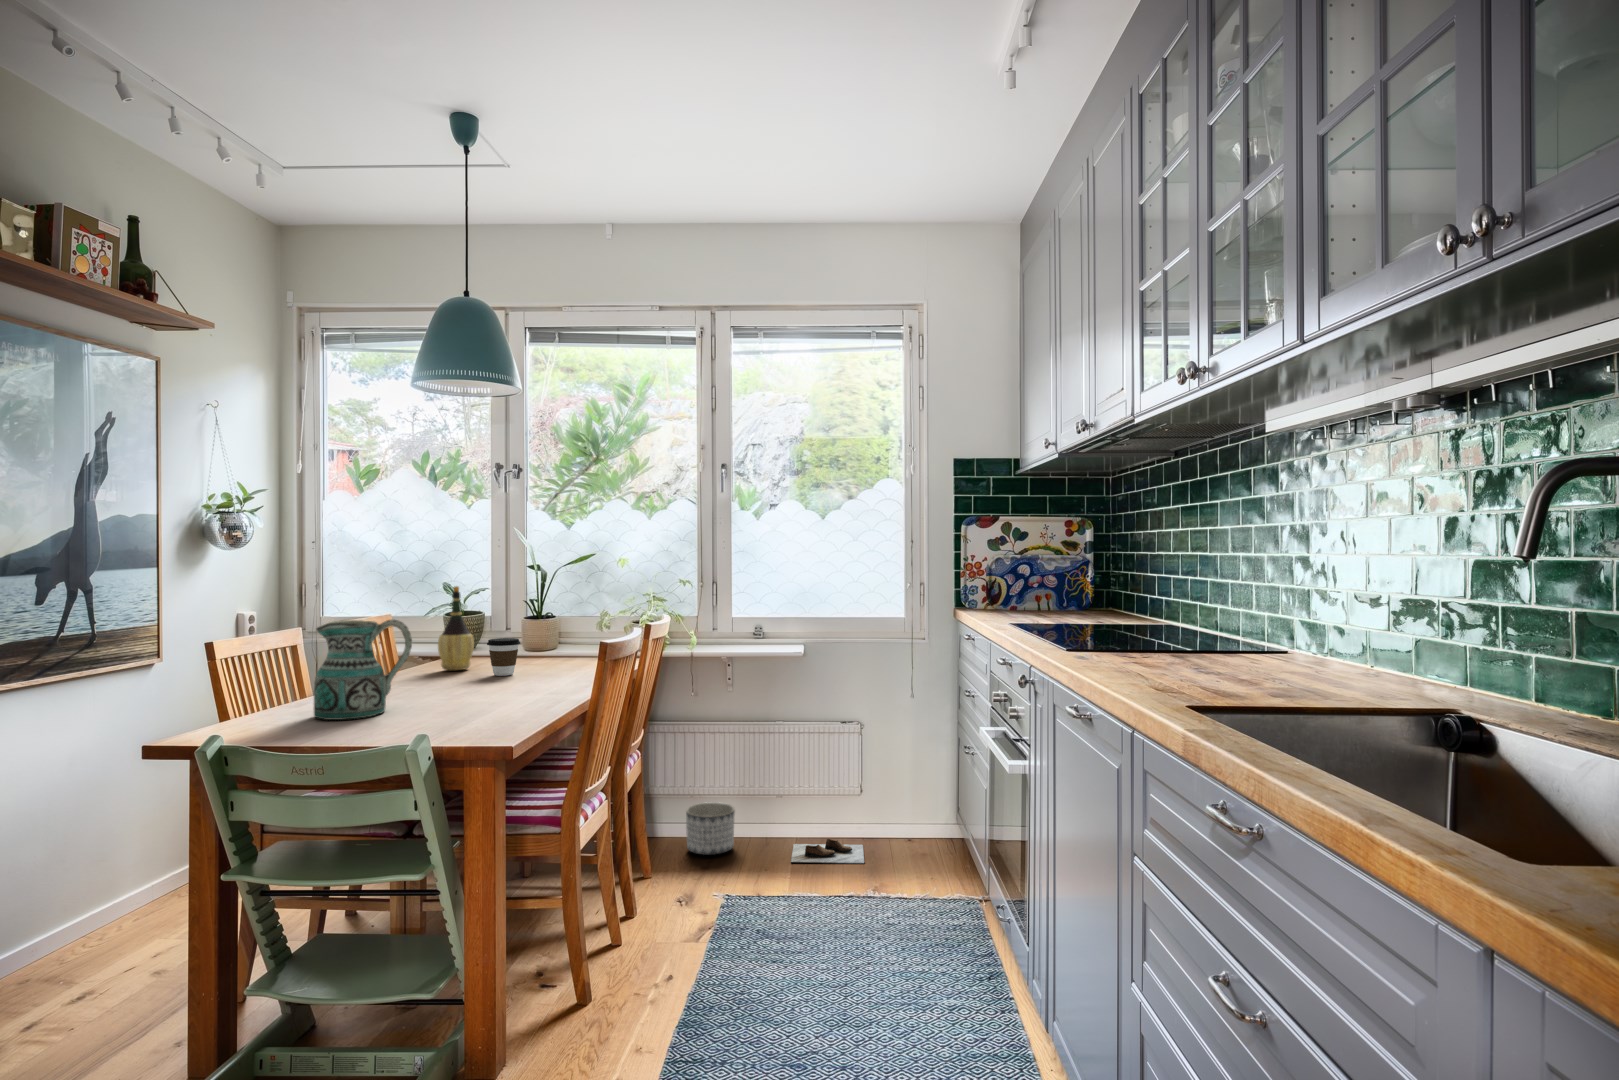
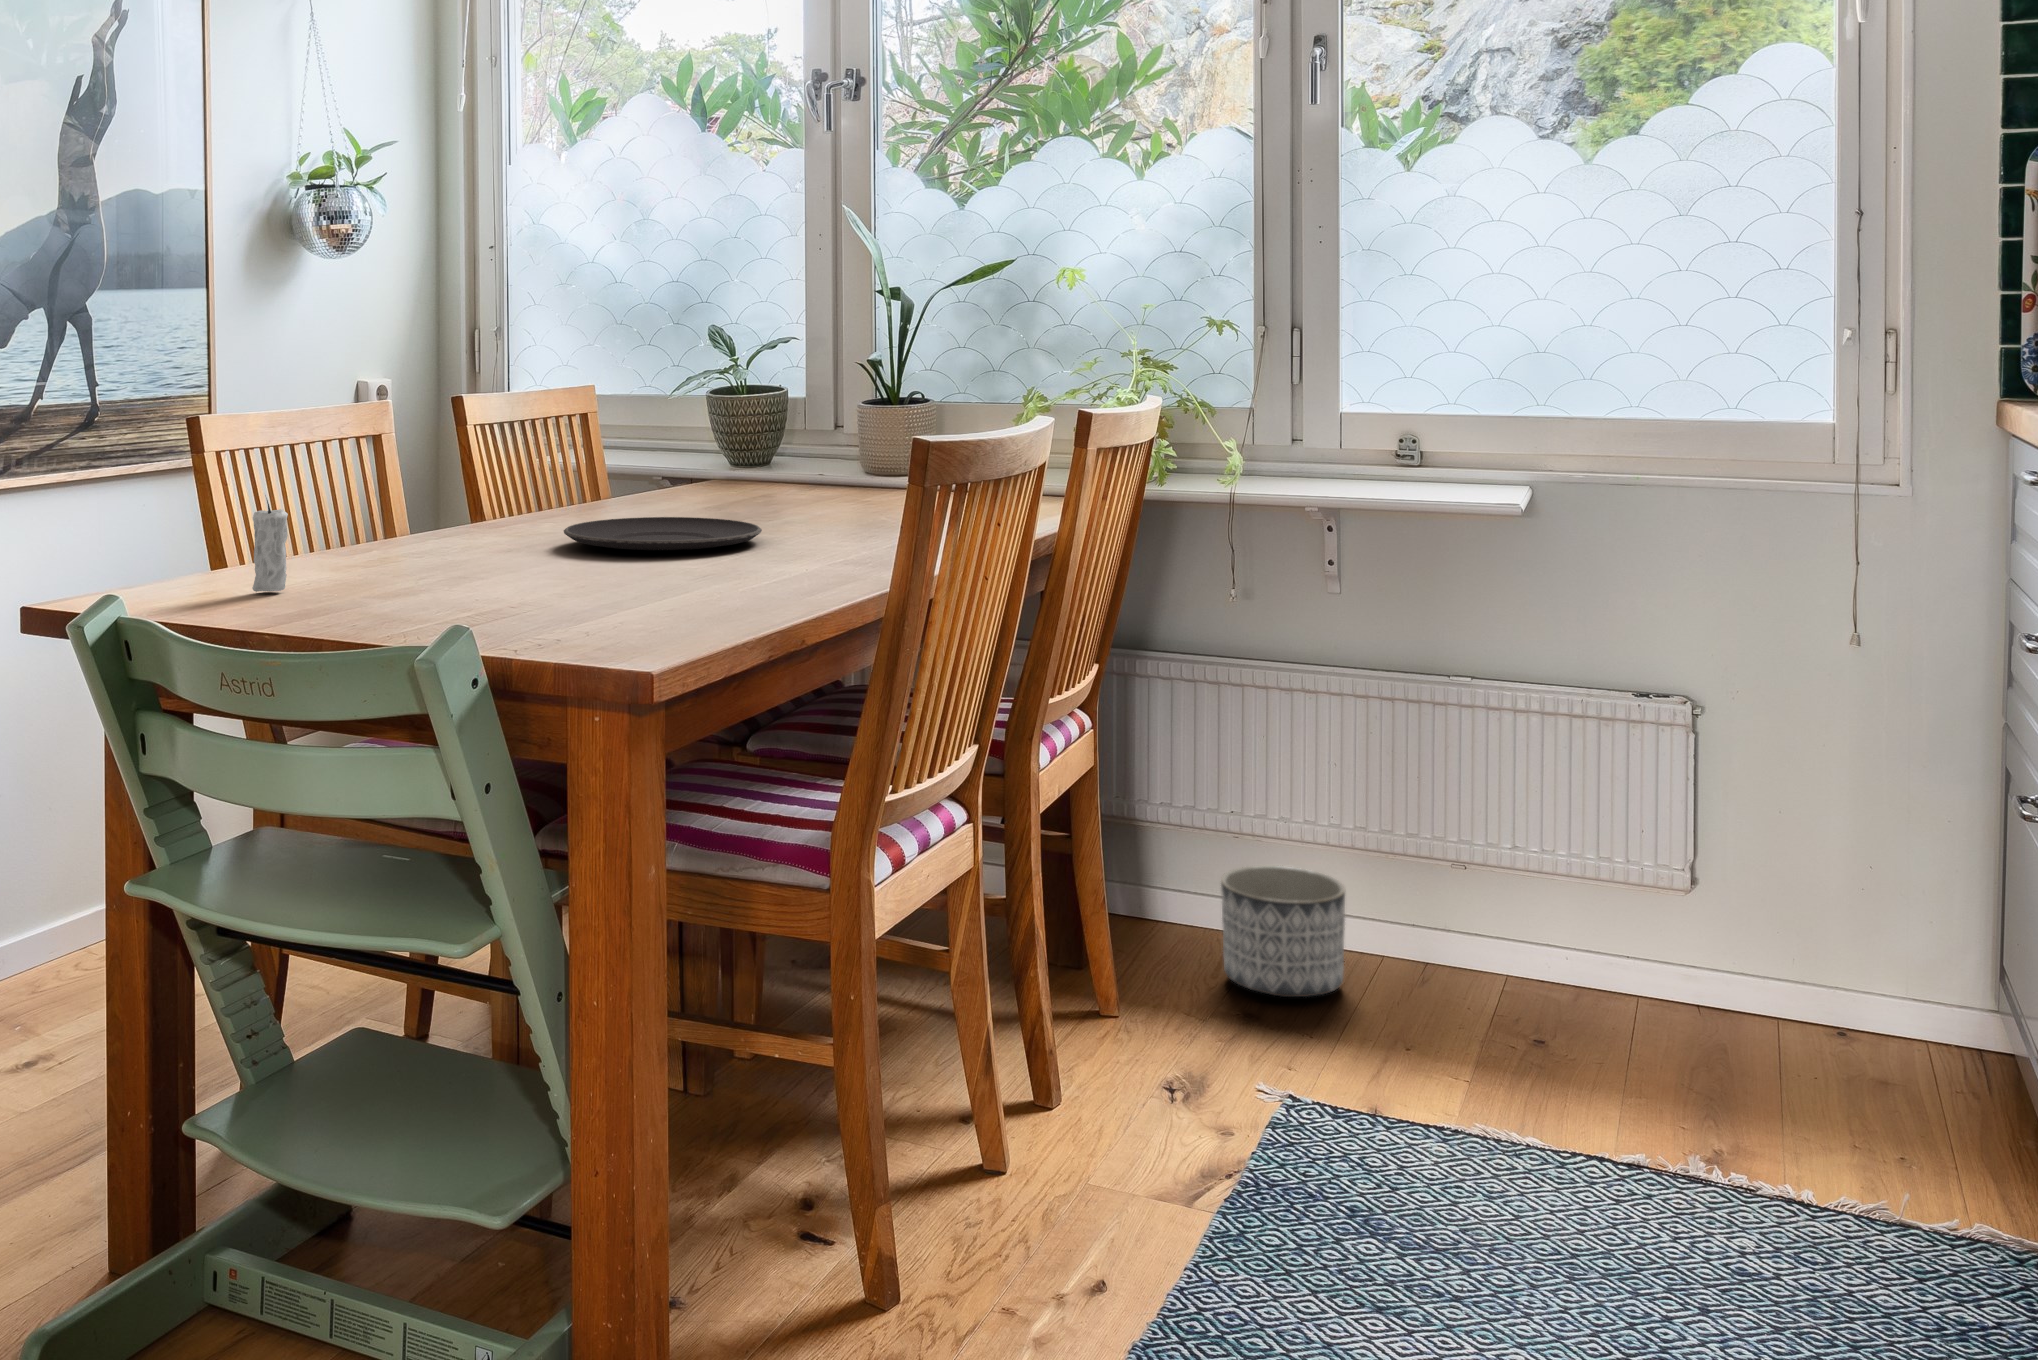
wine bottle: present [438,586,474,670] -> none [664,325,736,506]
ceramic pitcher: present [314,619,412,720] -> none [362,379,545,584]
coffee cup: present [487,638,520,676] -> none [748,439,818,521]
plate: none [406,677,504,694] -> present [564,517,762,550]
candle: none [258,680,278,730] -> present [252,498,288,592]
shoe: present [791,839,864,864] -> none [1488,1004,1709,1089]

